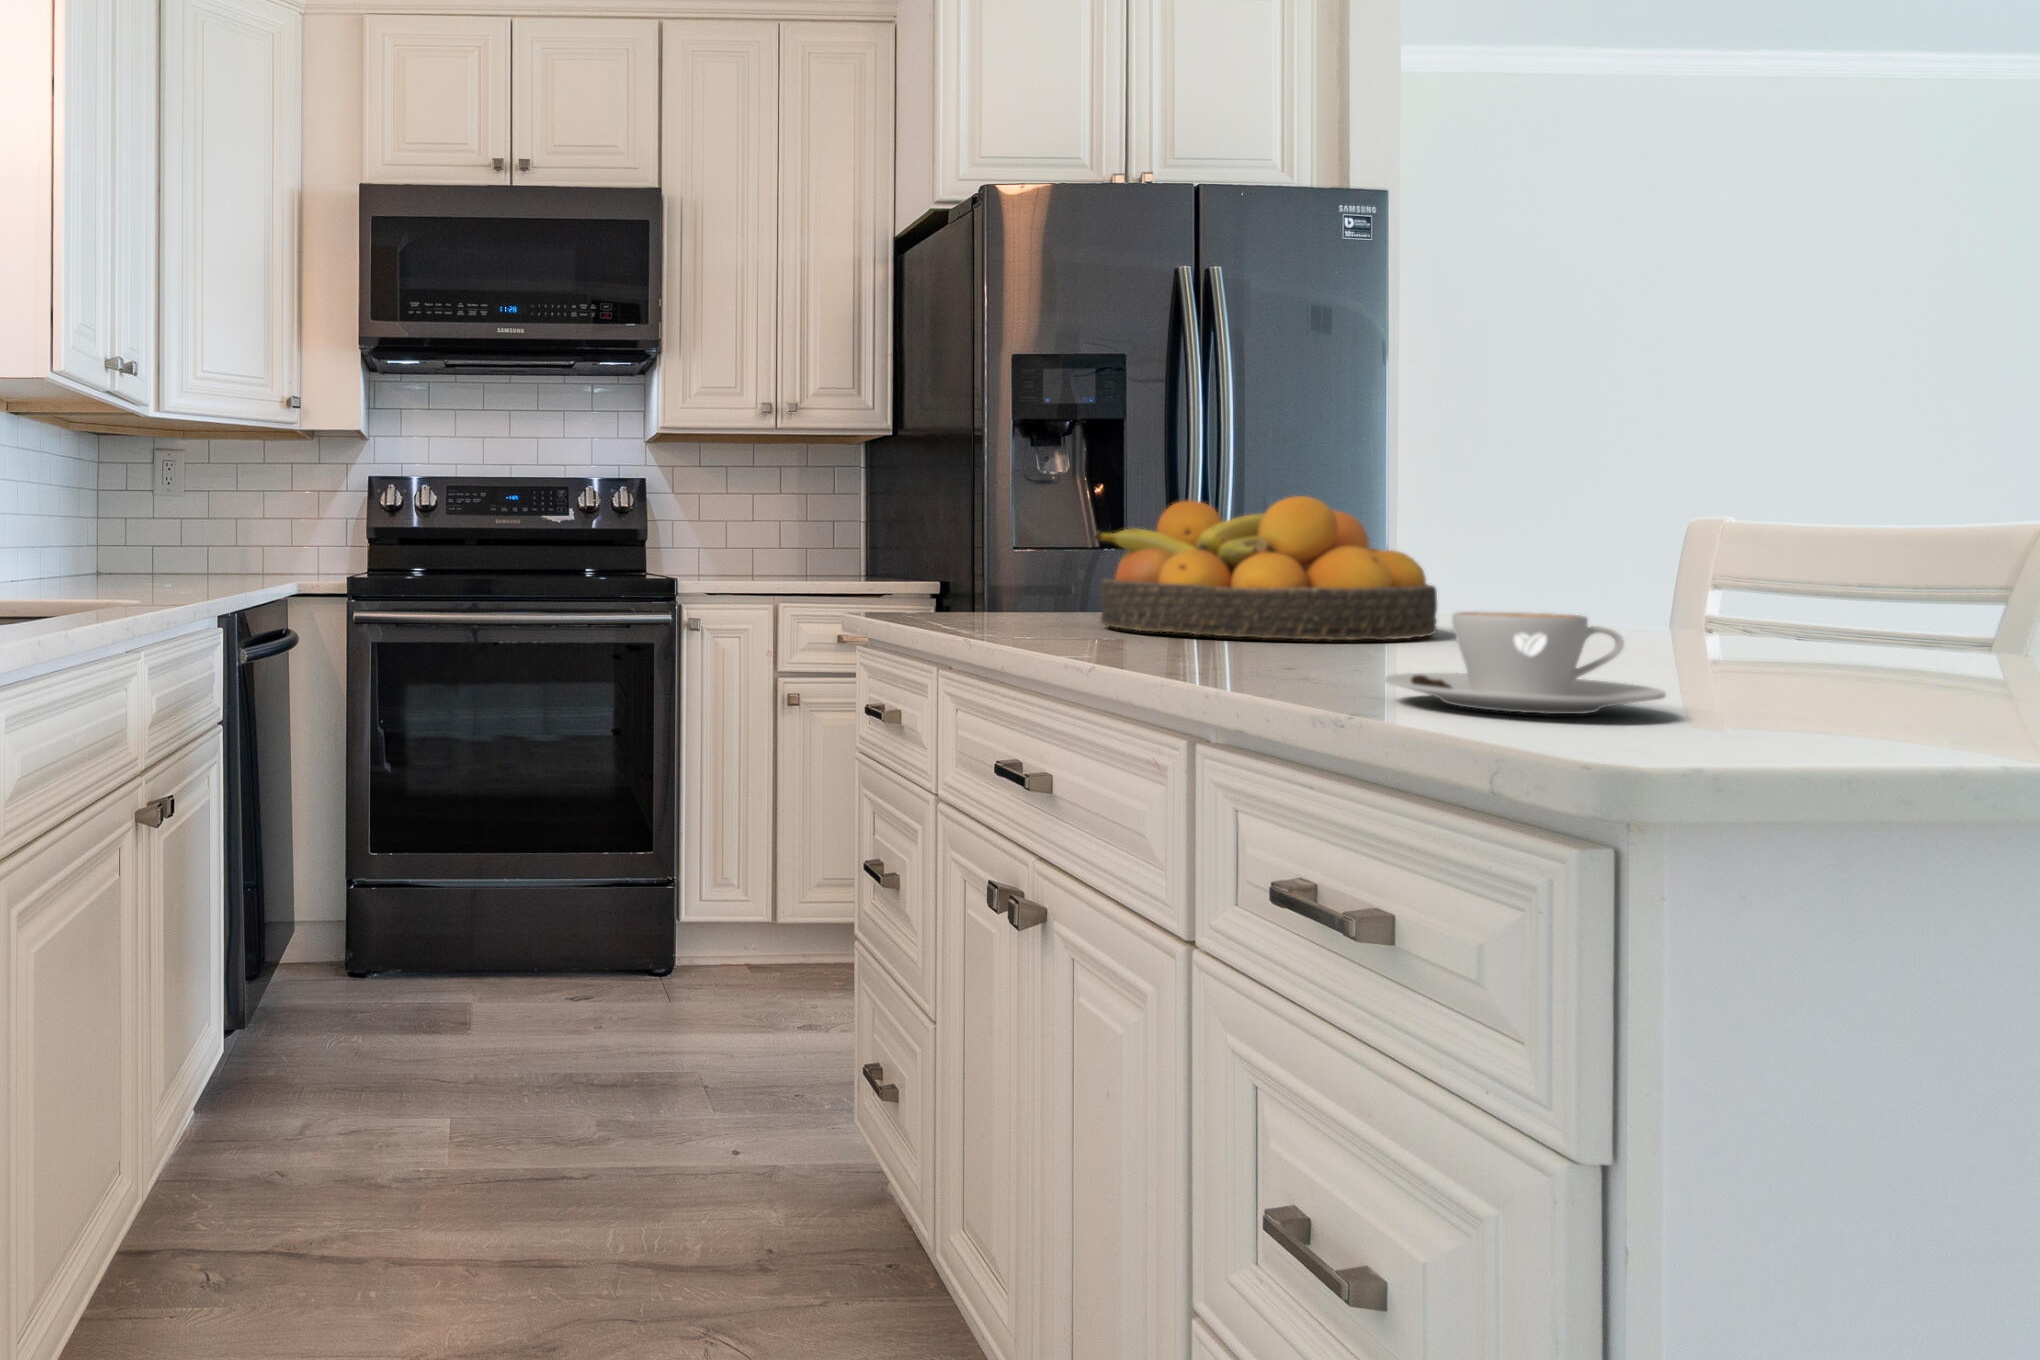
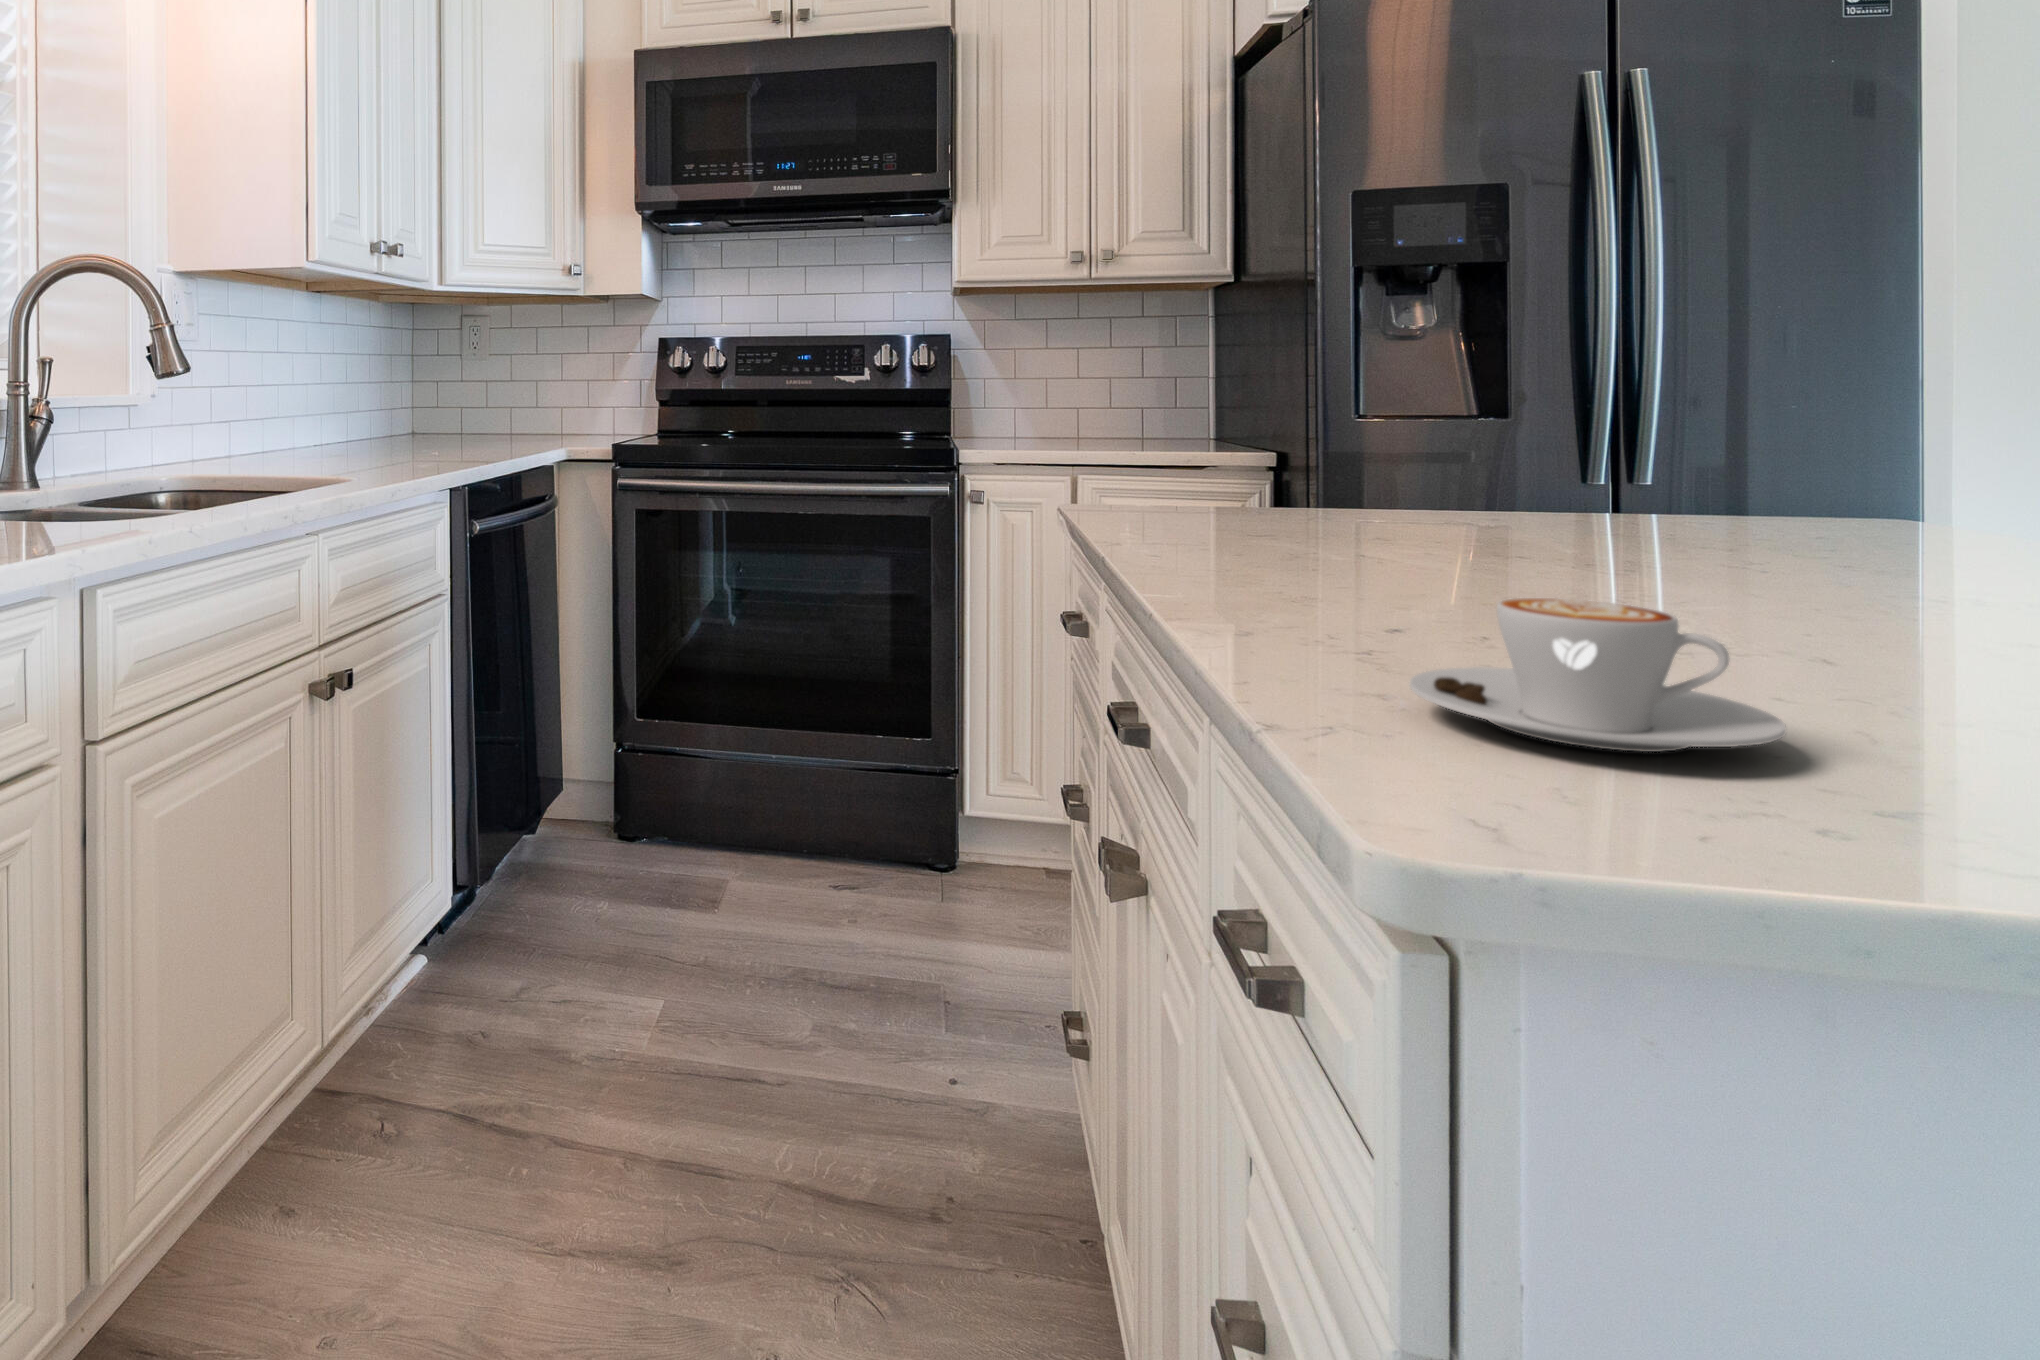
fruit bowl: present [1093,496,1437,640] -> none [1303,394,1774,586]

